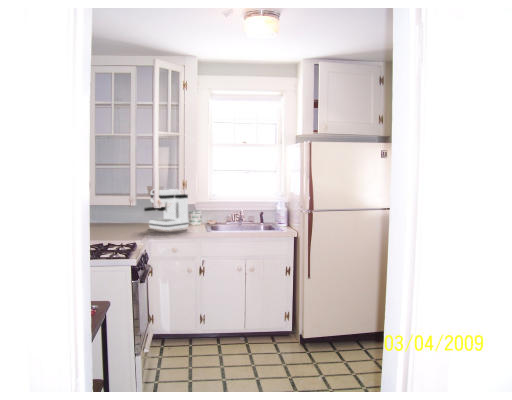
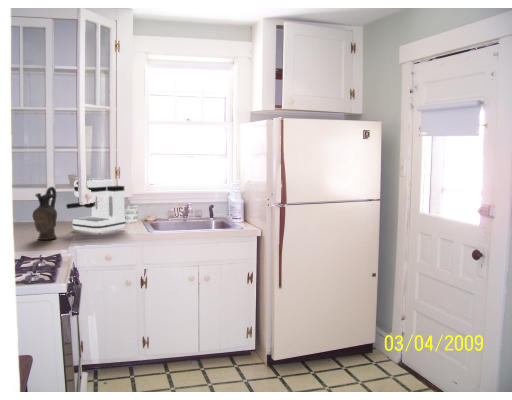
ceramic pitcher: none [119,194,137,234] -> present [33,187,57,240]

